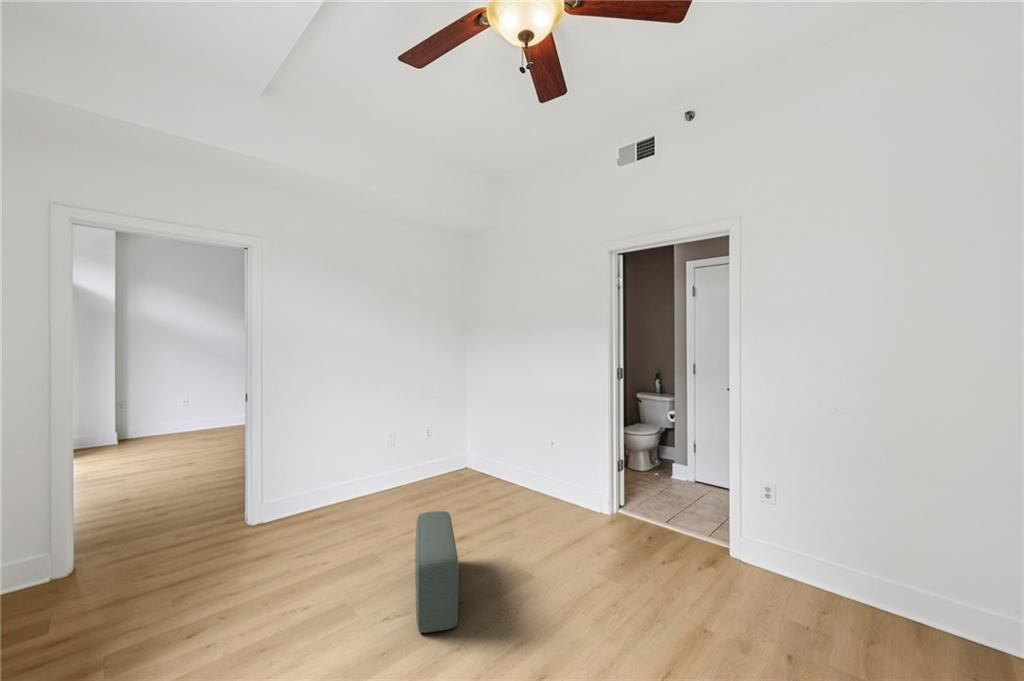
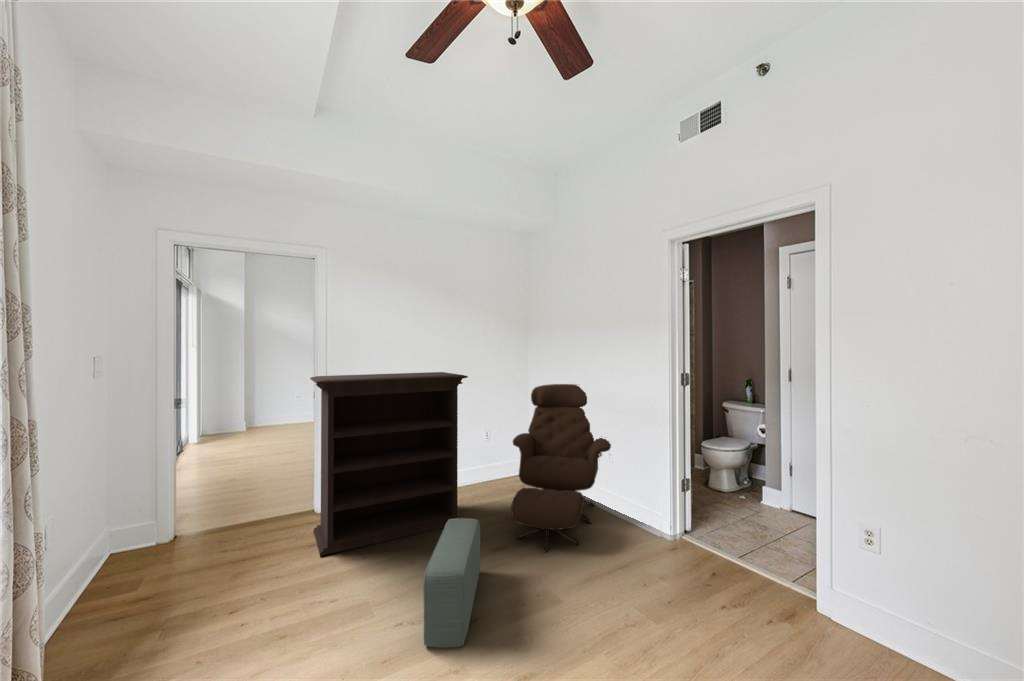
bookshelf: none [250,371,421,567] -> present [310,372,468,556]
lounge chair: none [460,381,553,537] -> present [511,384,611,552]

